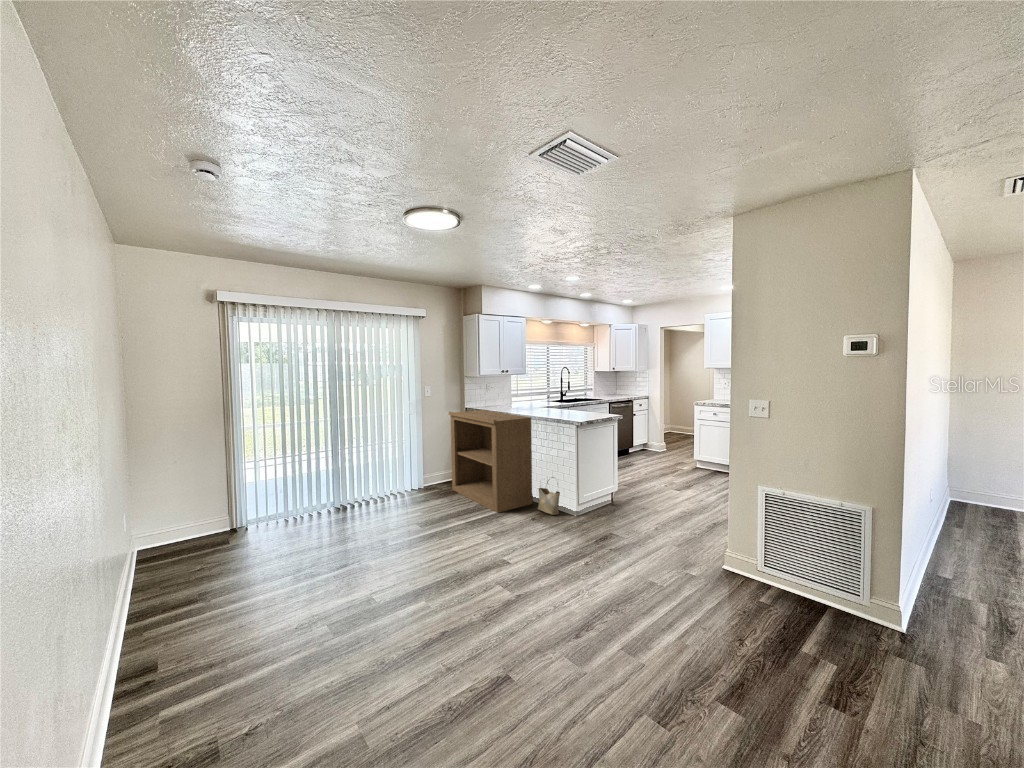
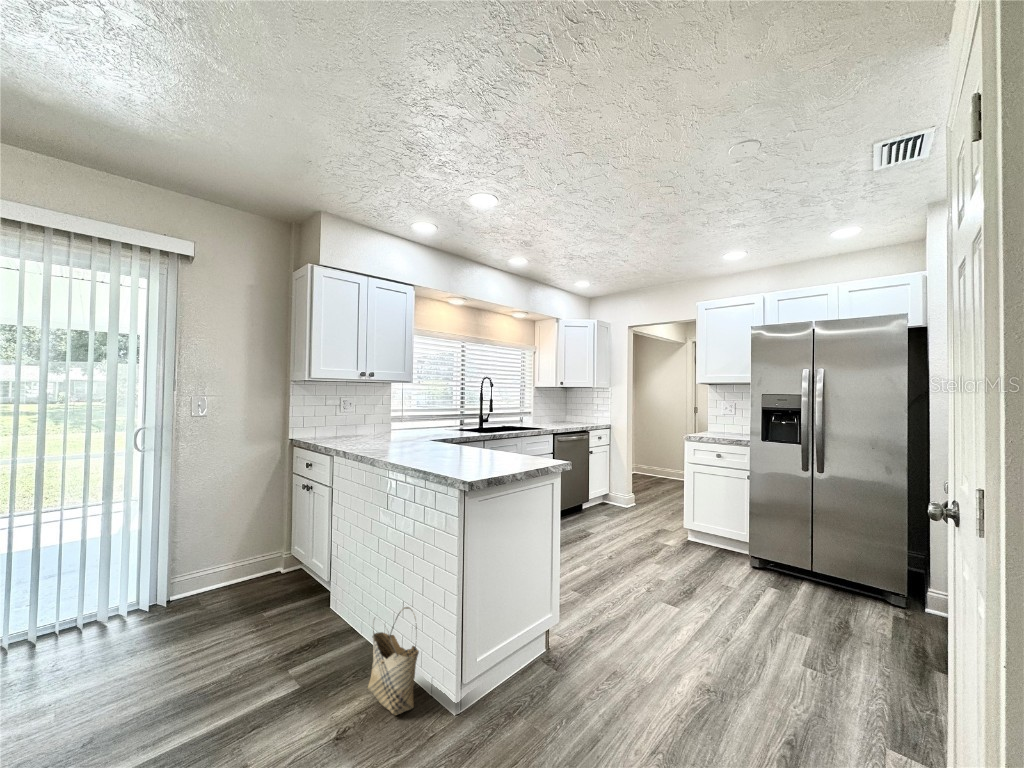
bookshelf: present [449,410,533,513] -> none [223,444,372,706]

